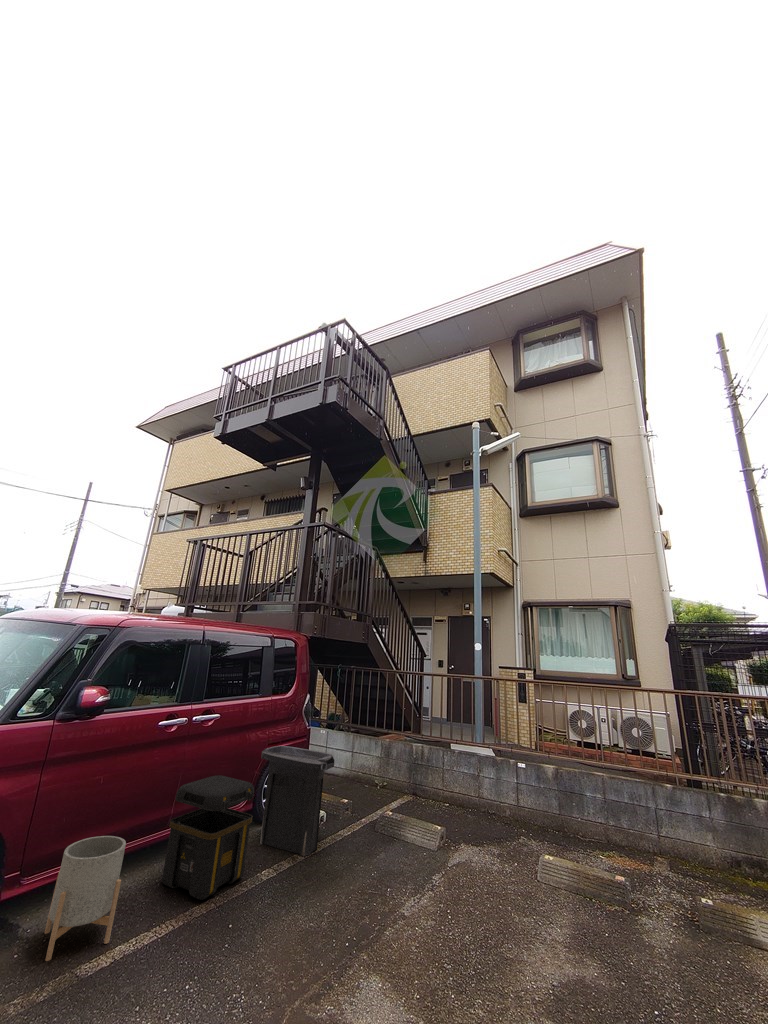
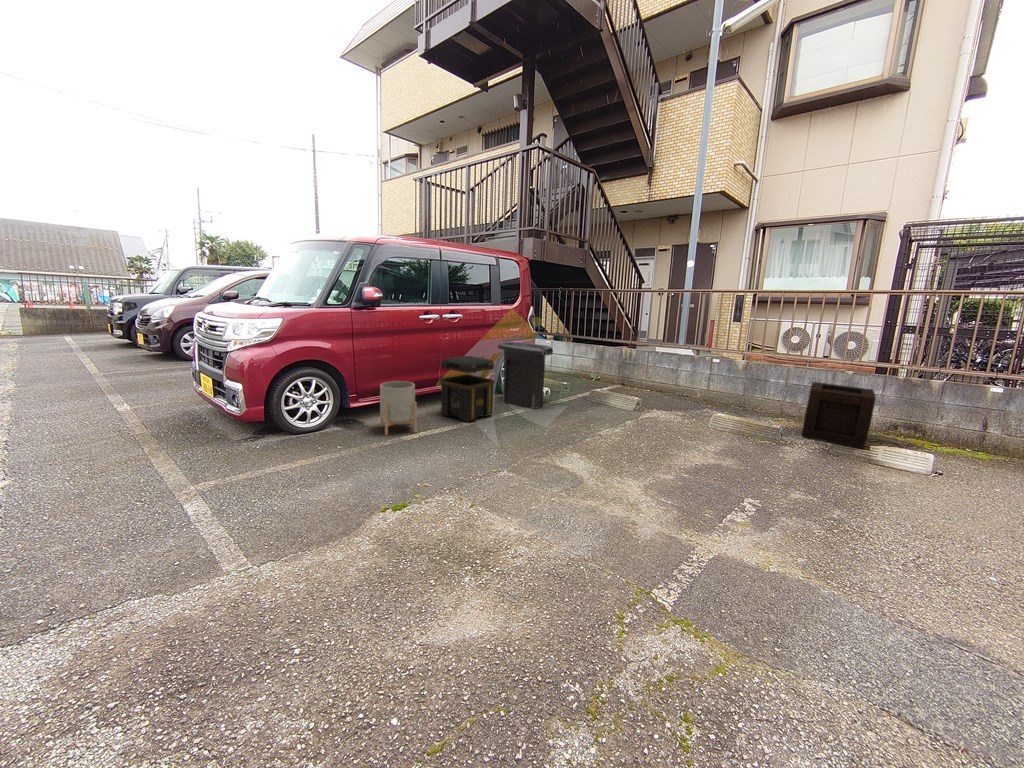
wooden crate: none [634,796,722,901] -> present [802,382,876,449]

